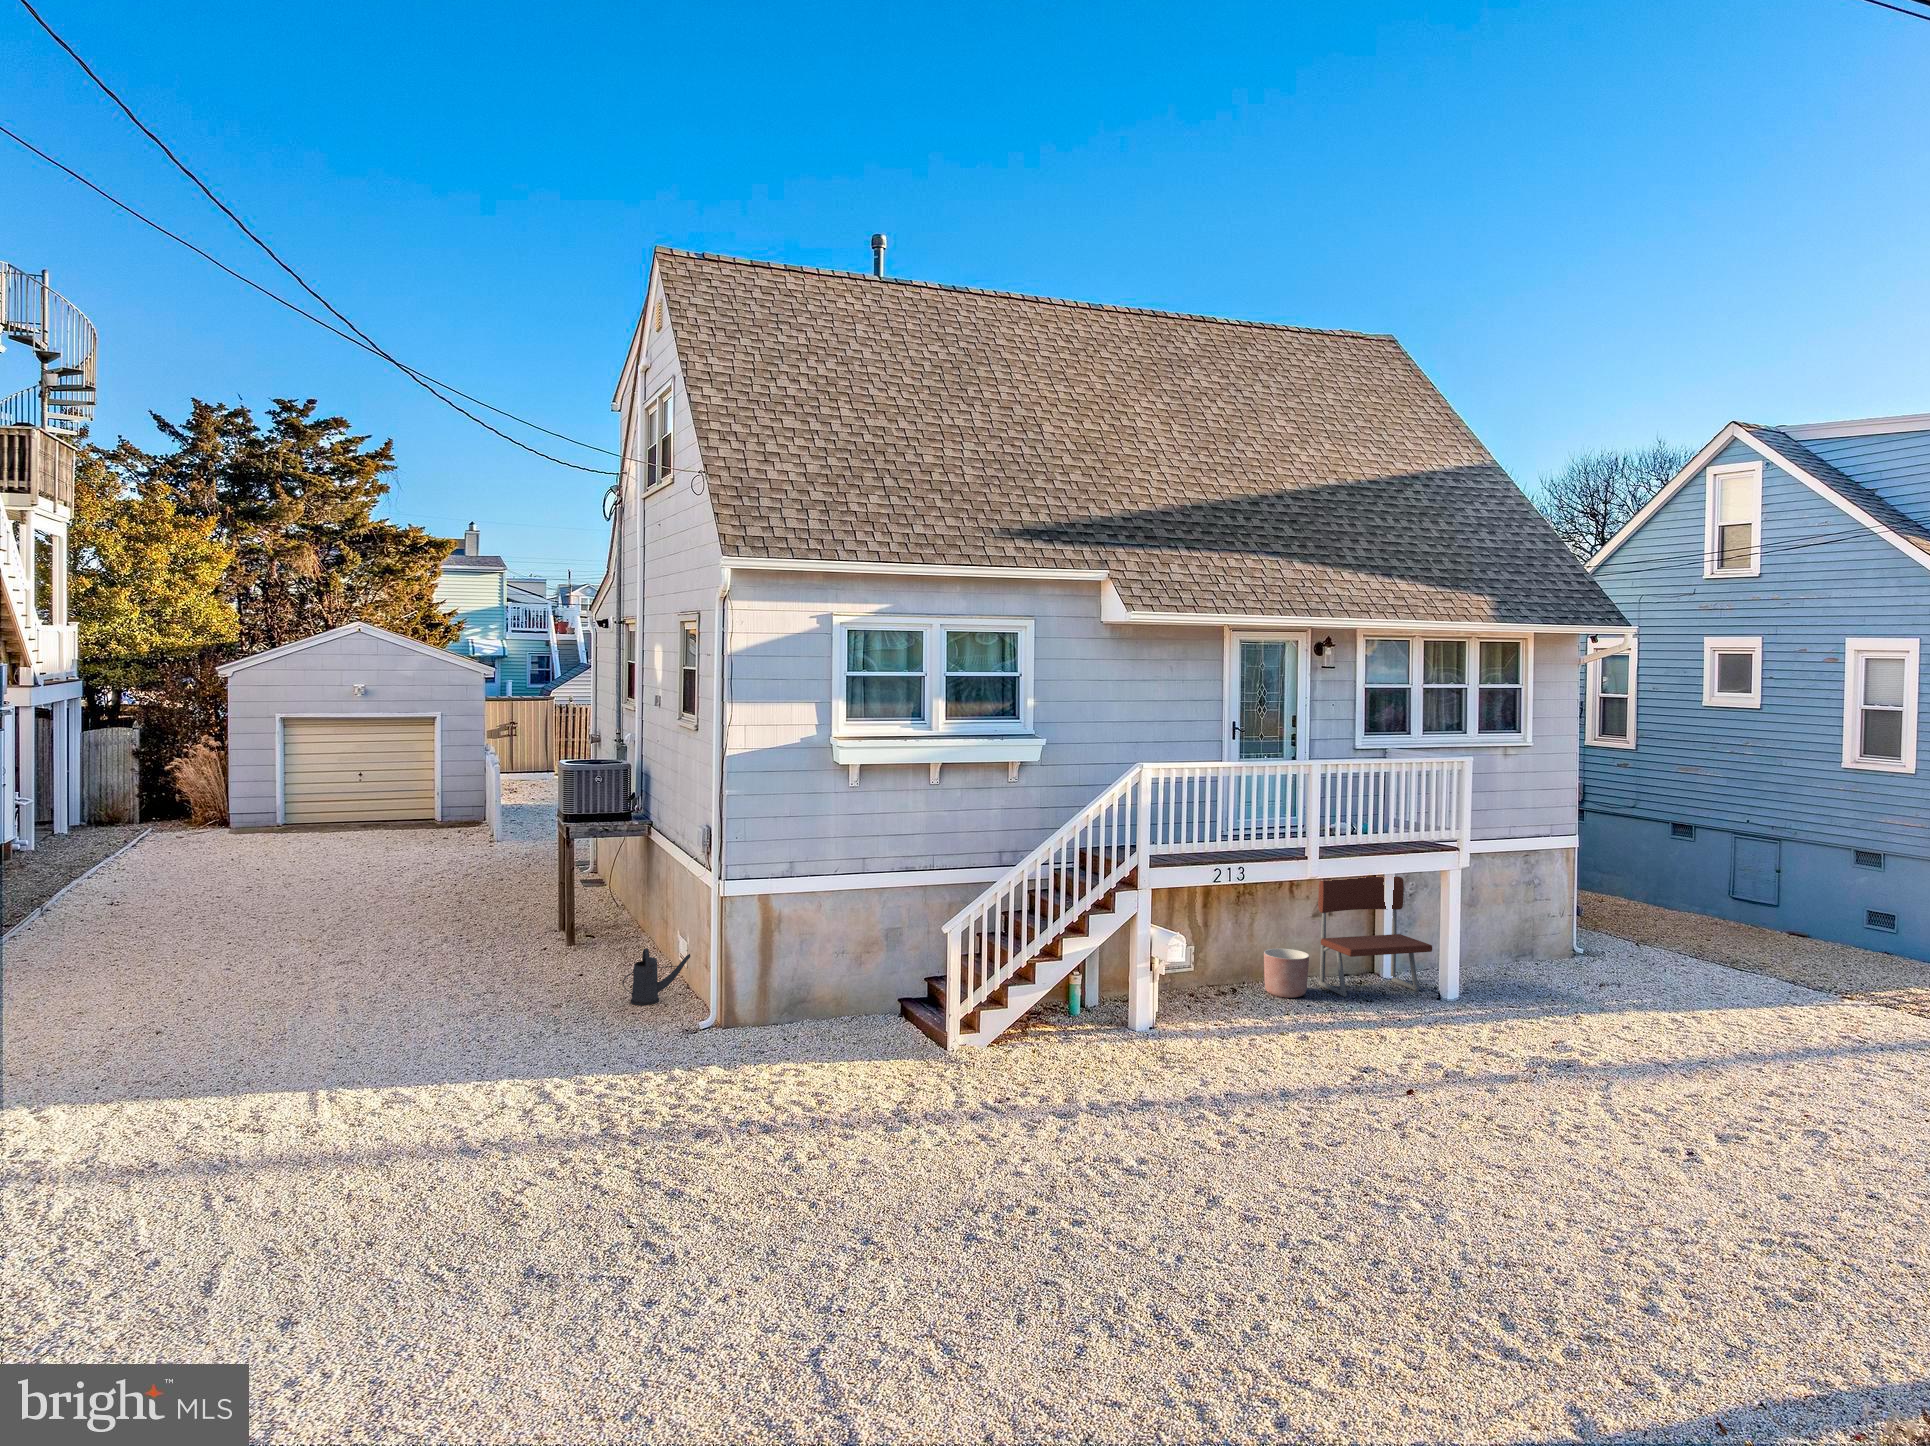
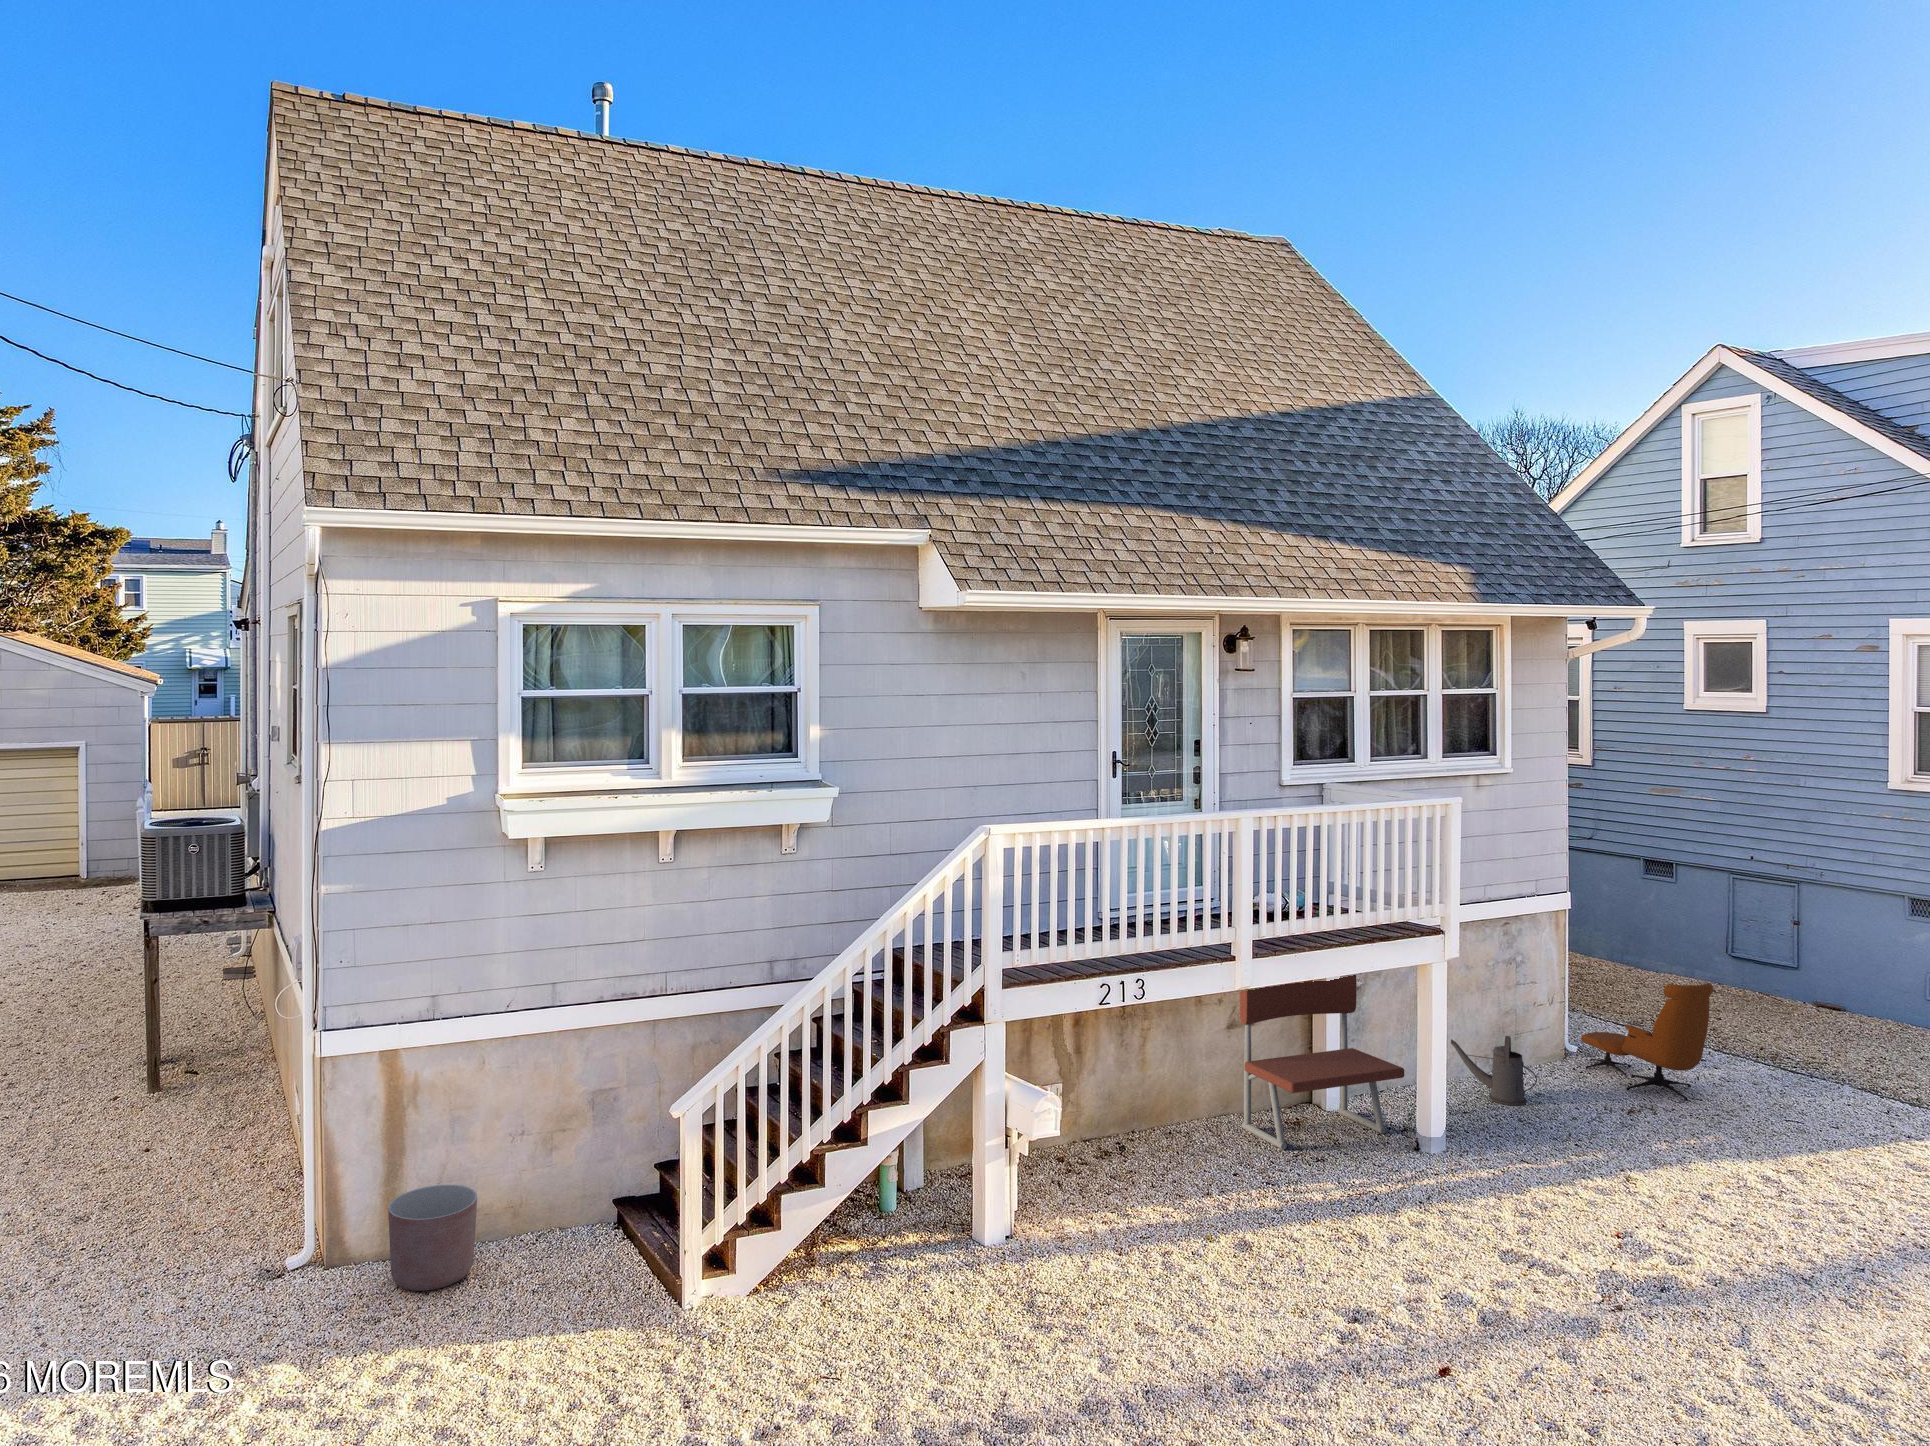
lounge chair: none [1579,898,1667,982] -> present [1581,983,1713,1101]
watering can: present [622,949,690,1005] -> present [1451,1036,1537,1106]
planter: present [1264,949,1309,998] -> present [388,1185,477,1291]

